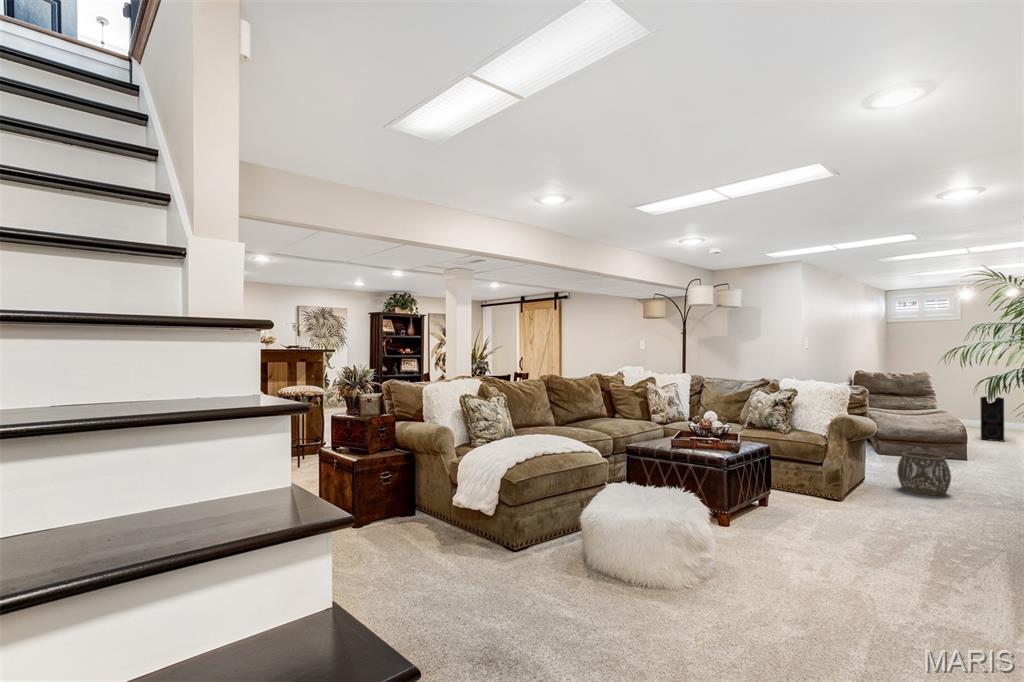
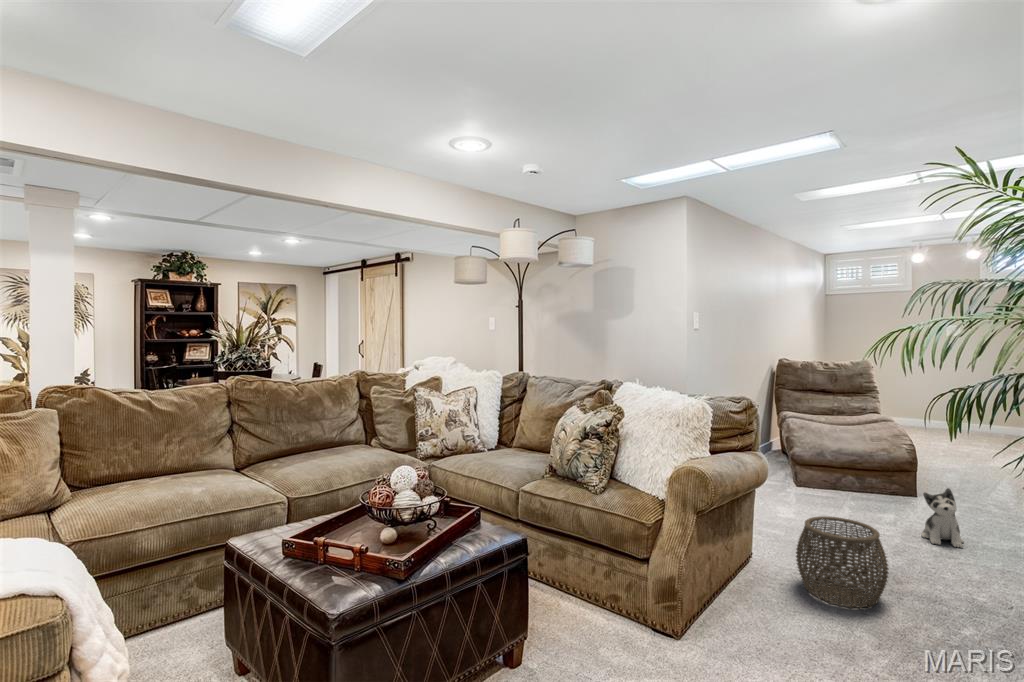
speaker: present [980,397,1004,442] -> none [935,392,968,455]
plush toy: none [970,444,998,479] -> present [922,488,964,548]

